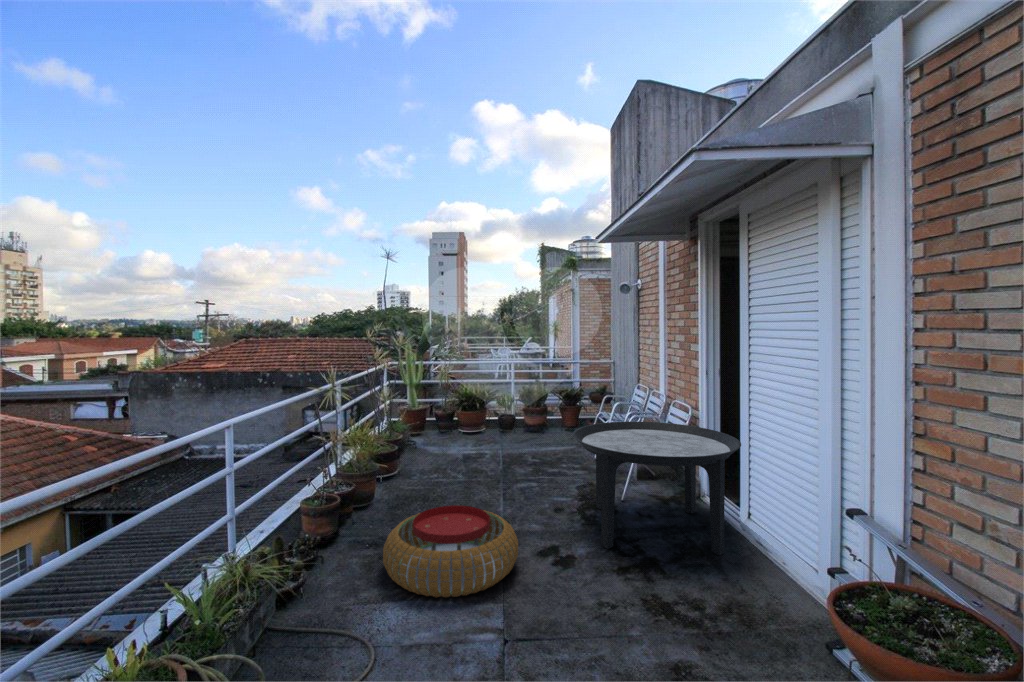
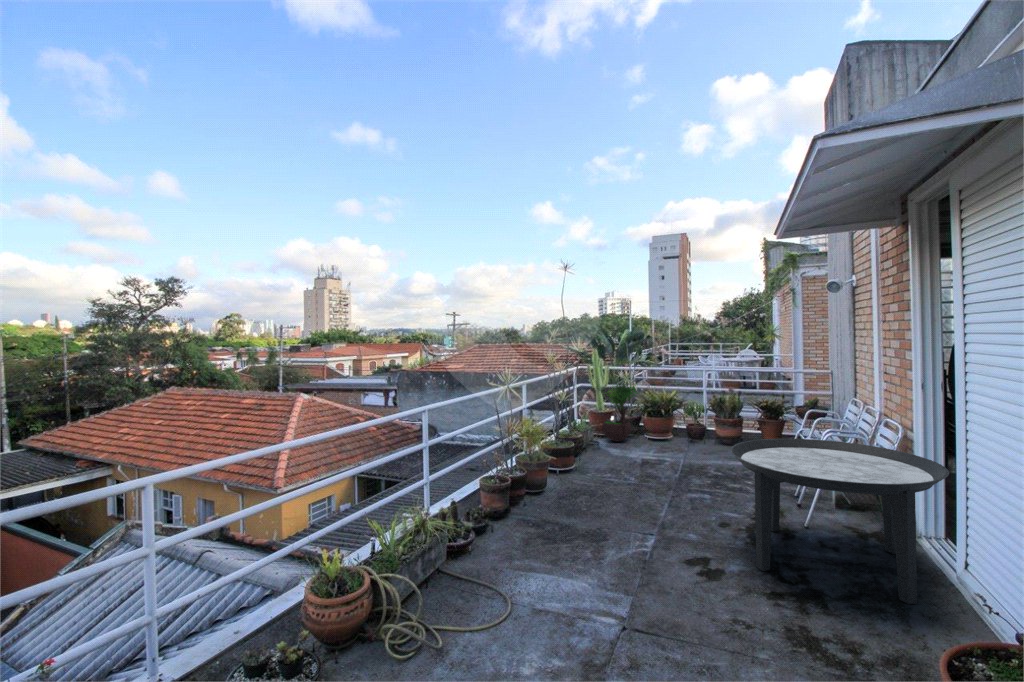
potted tree: none [417,370,456,437] -> present [603,383,636,442]
pouf: present [383,505,518,598] -> none [536,503,659,582]

